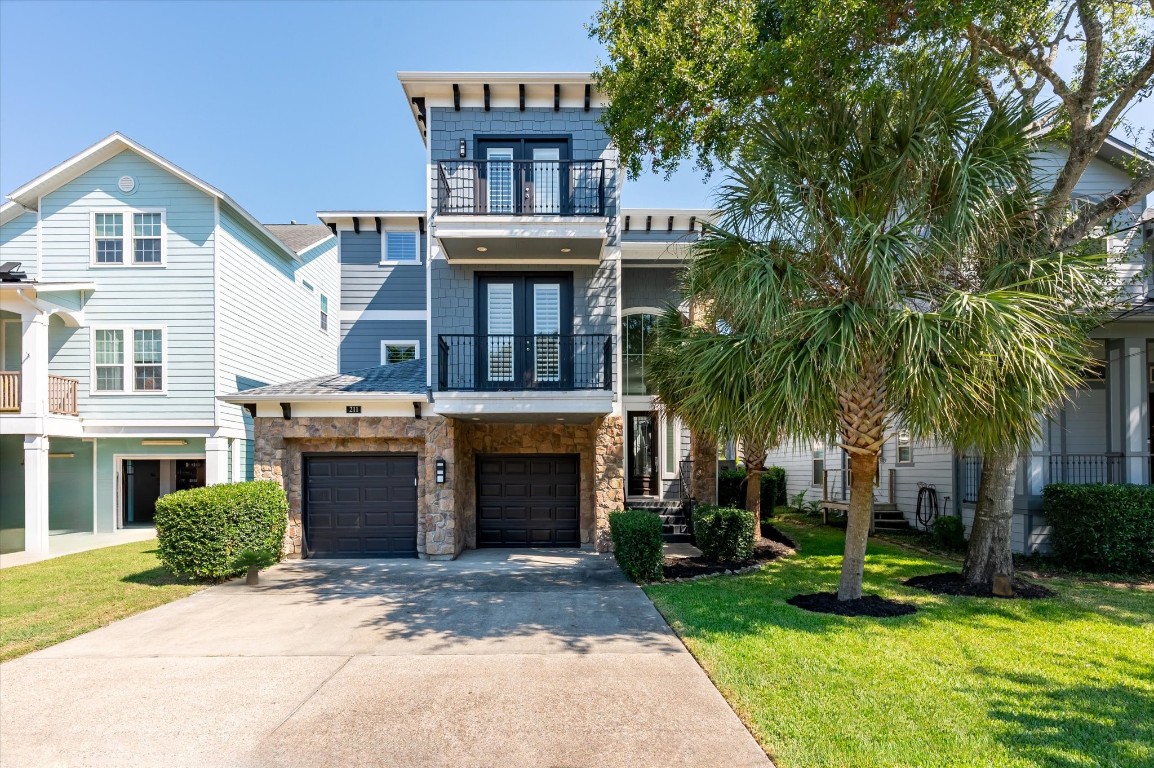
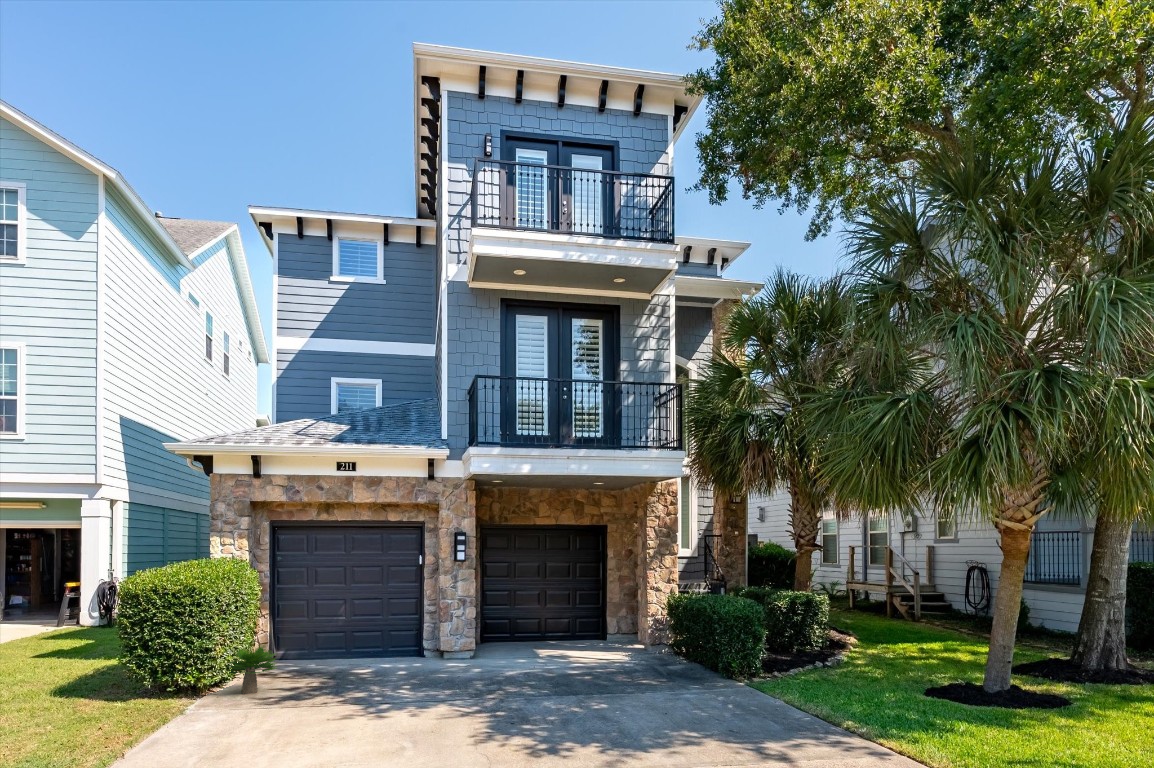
watering can: present [992,572,1014,596] -> none [1102,650,1127,674]

